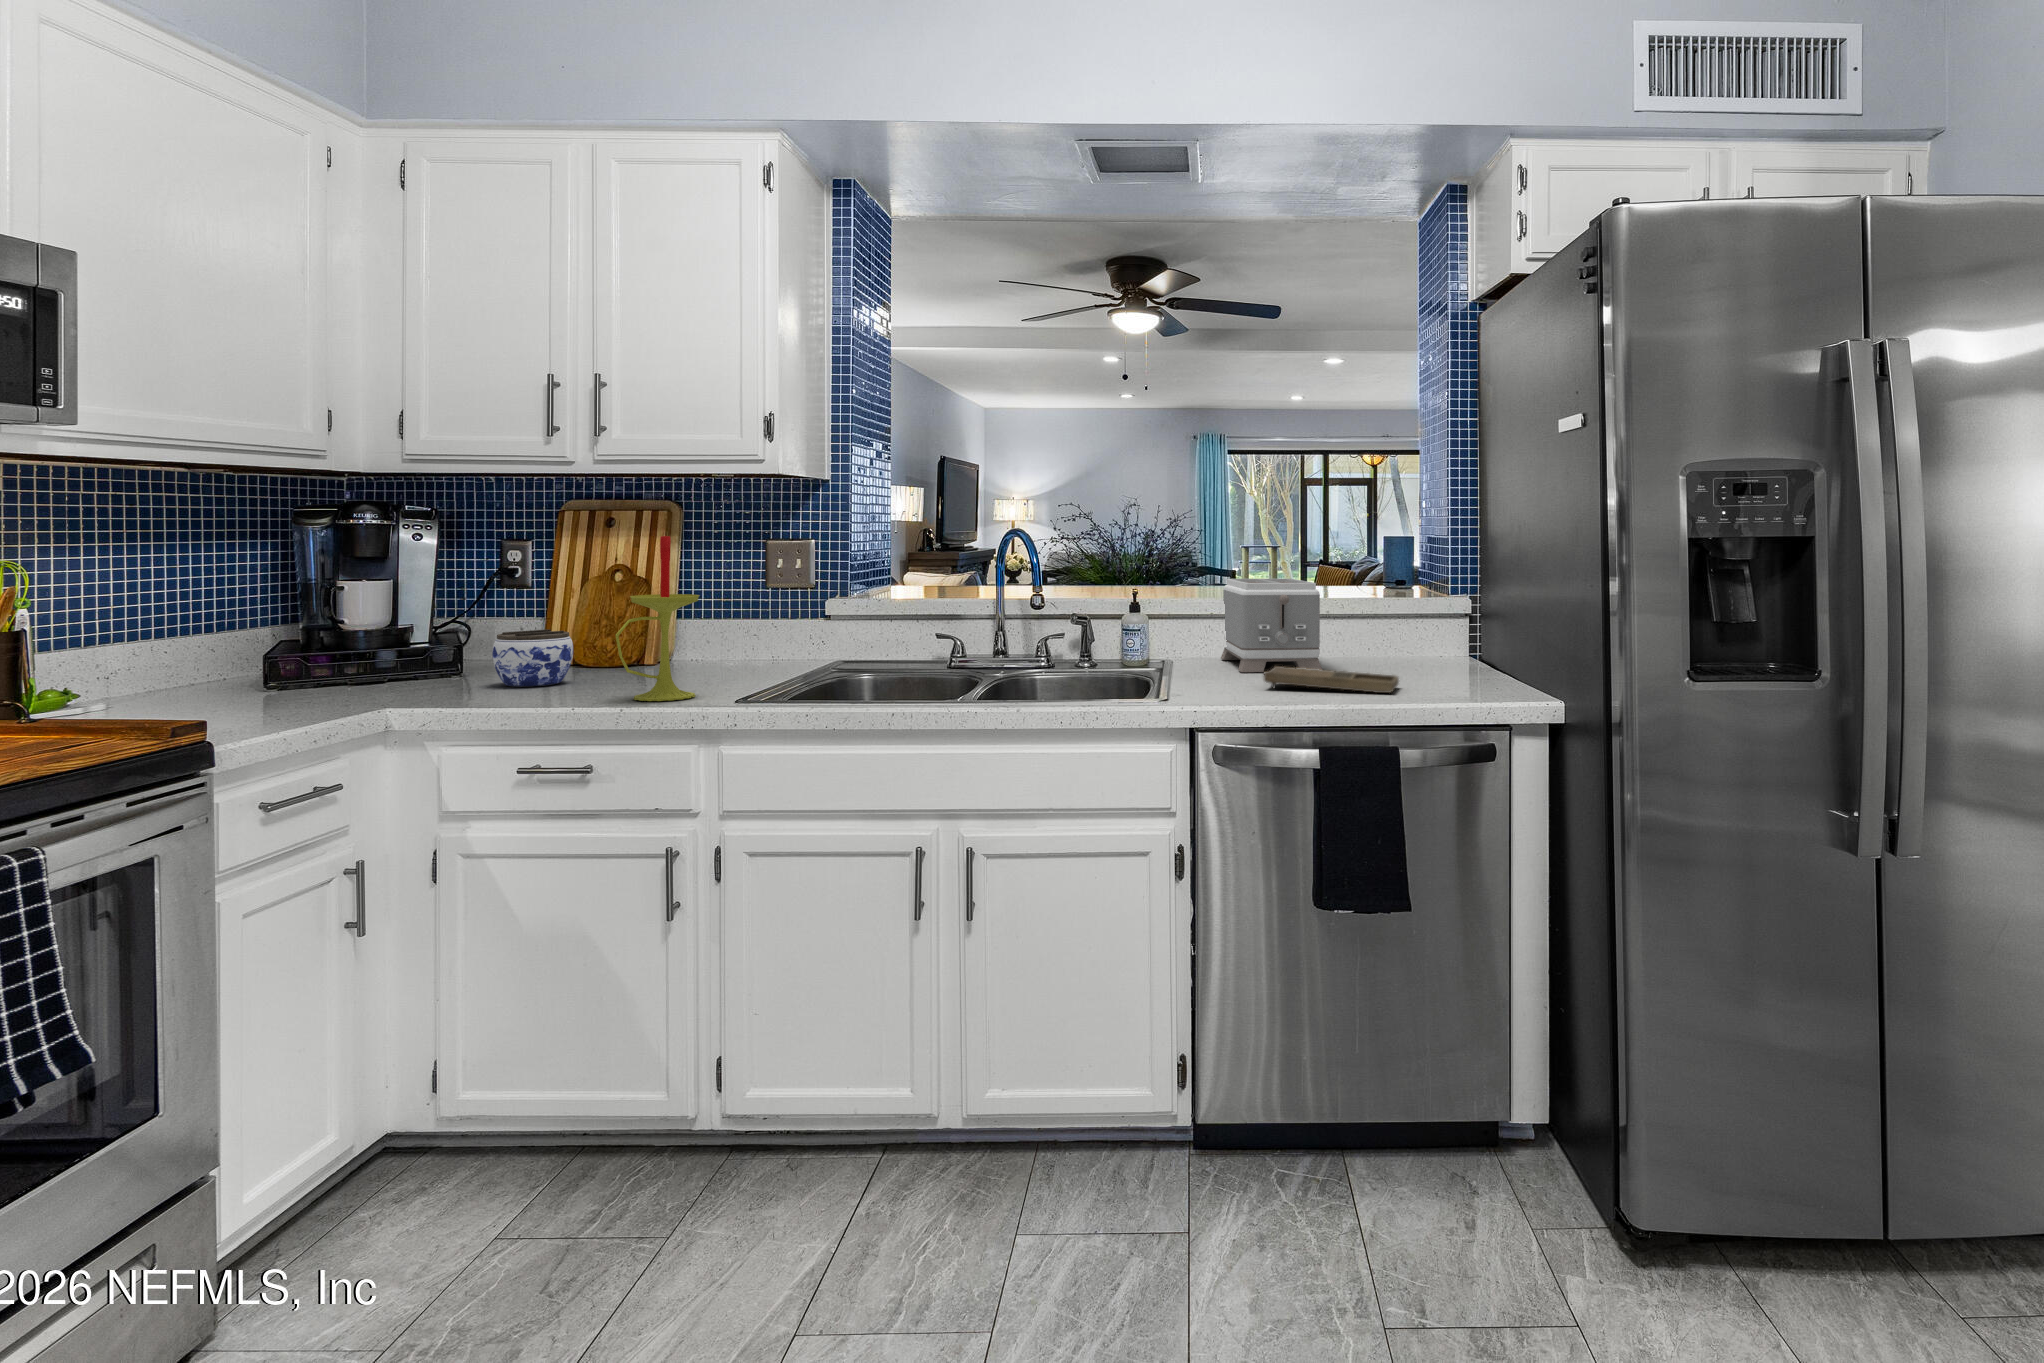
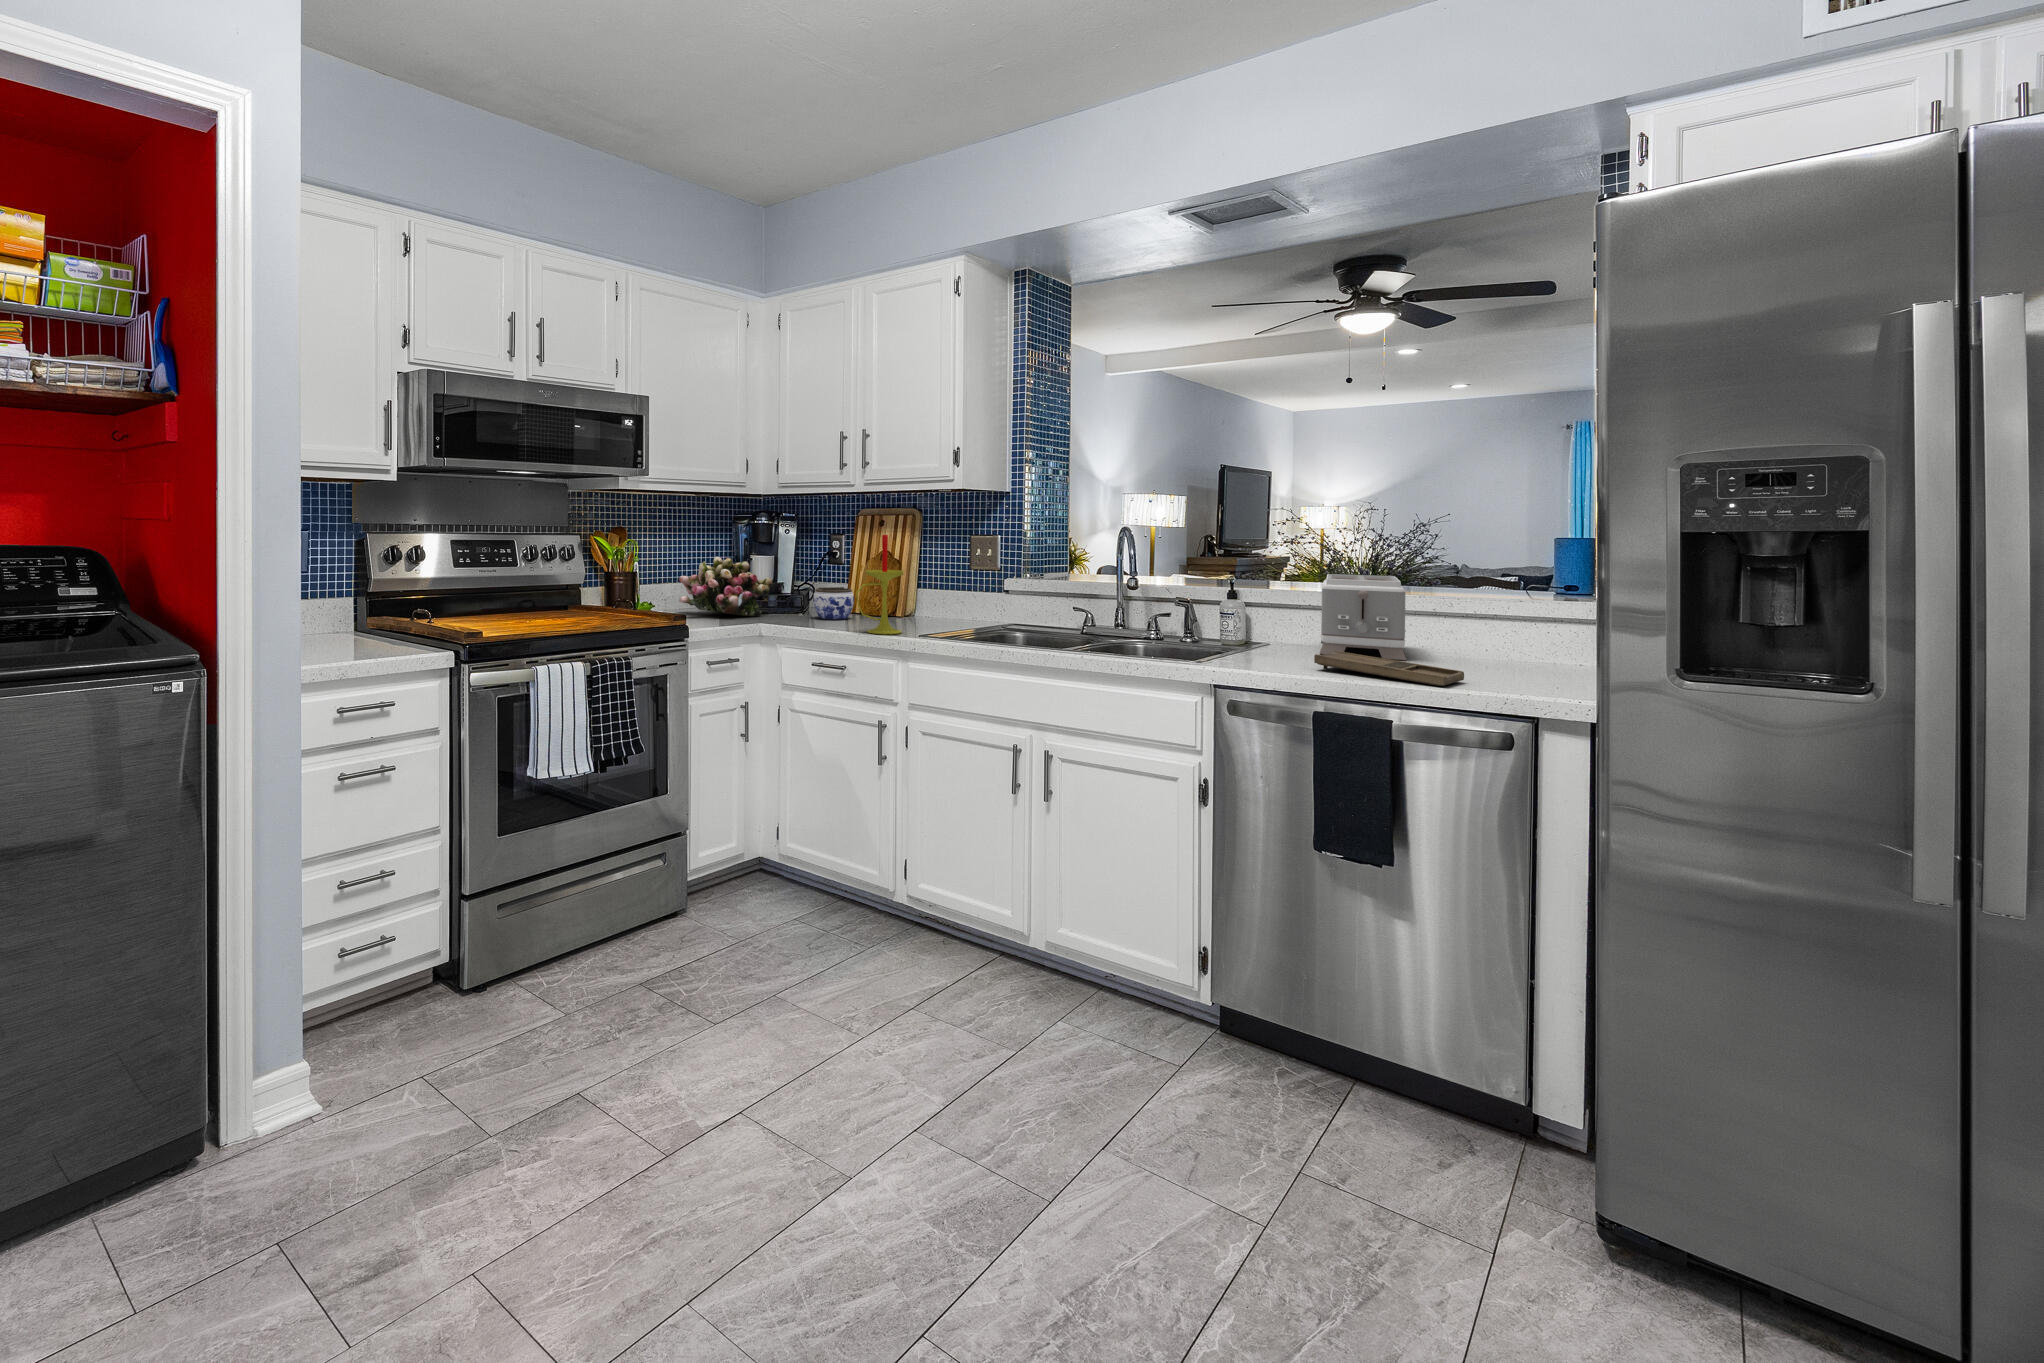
flower arrangement: none [176,584,398,694] -> present [679,557,773,616]

